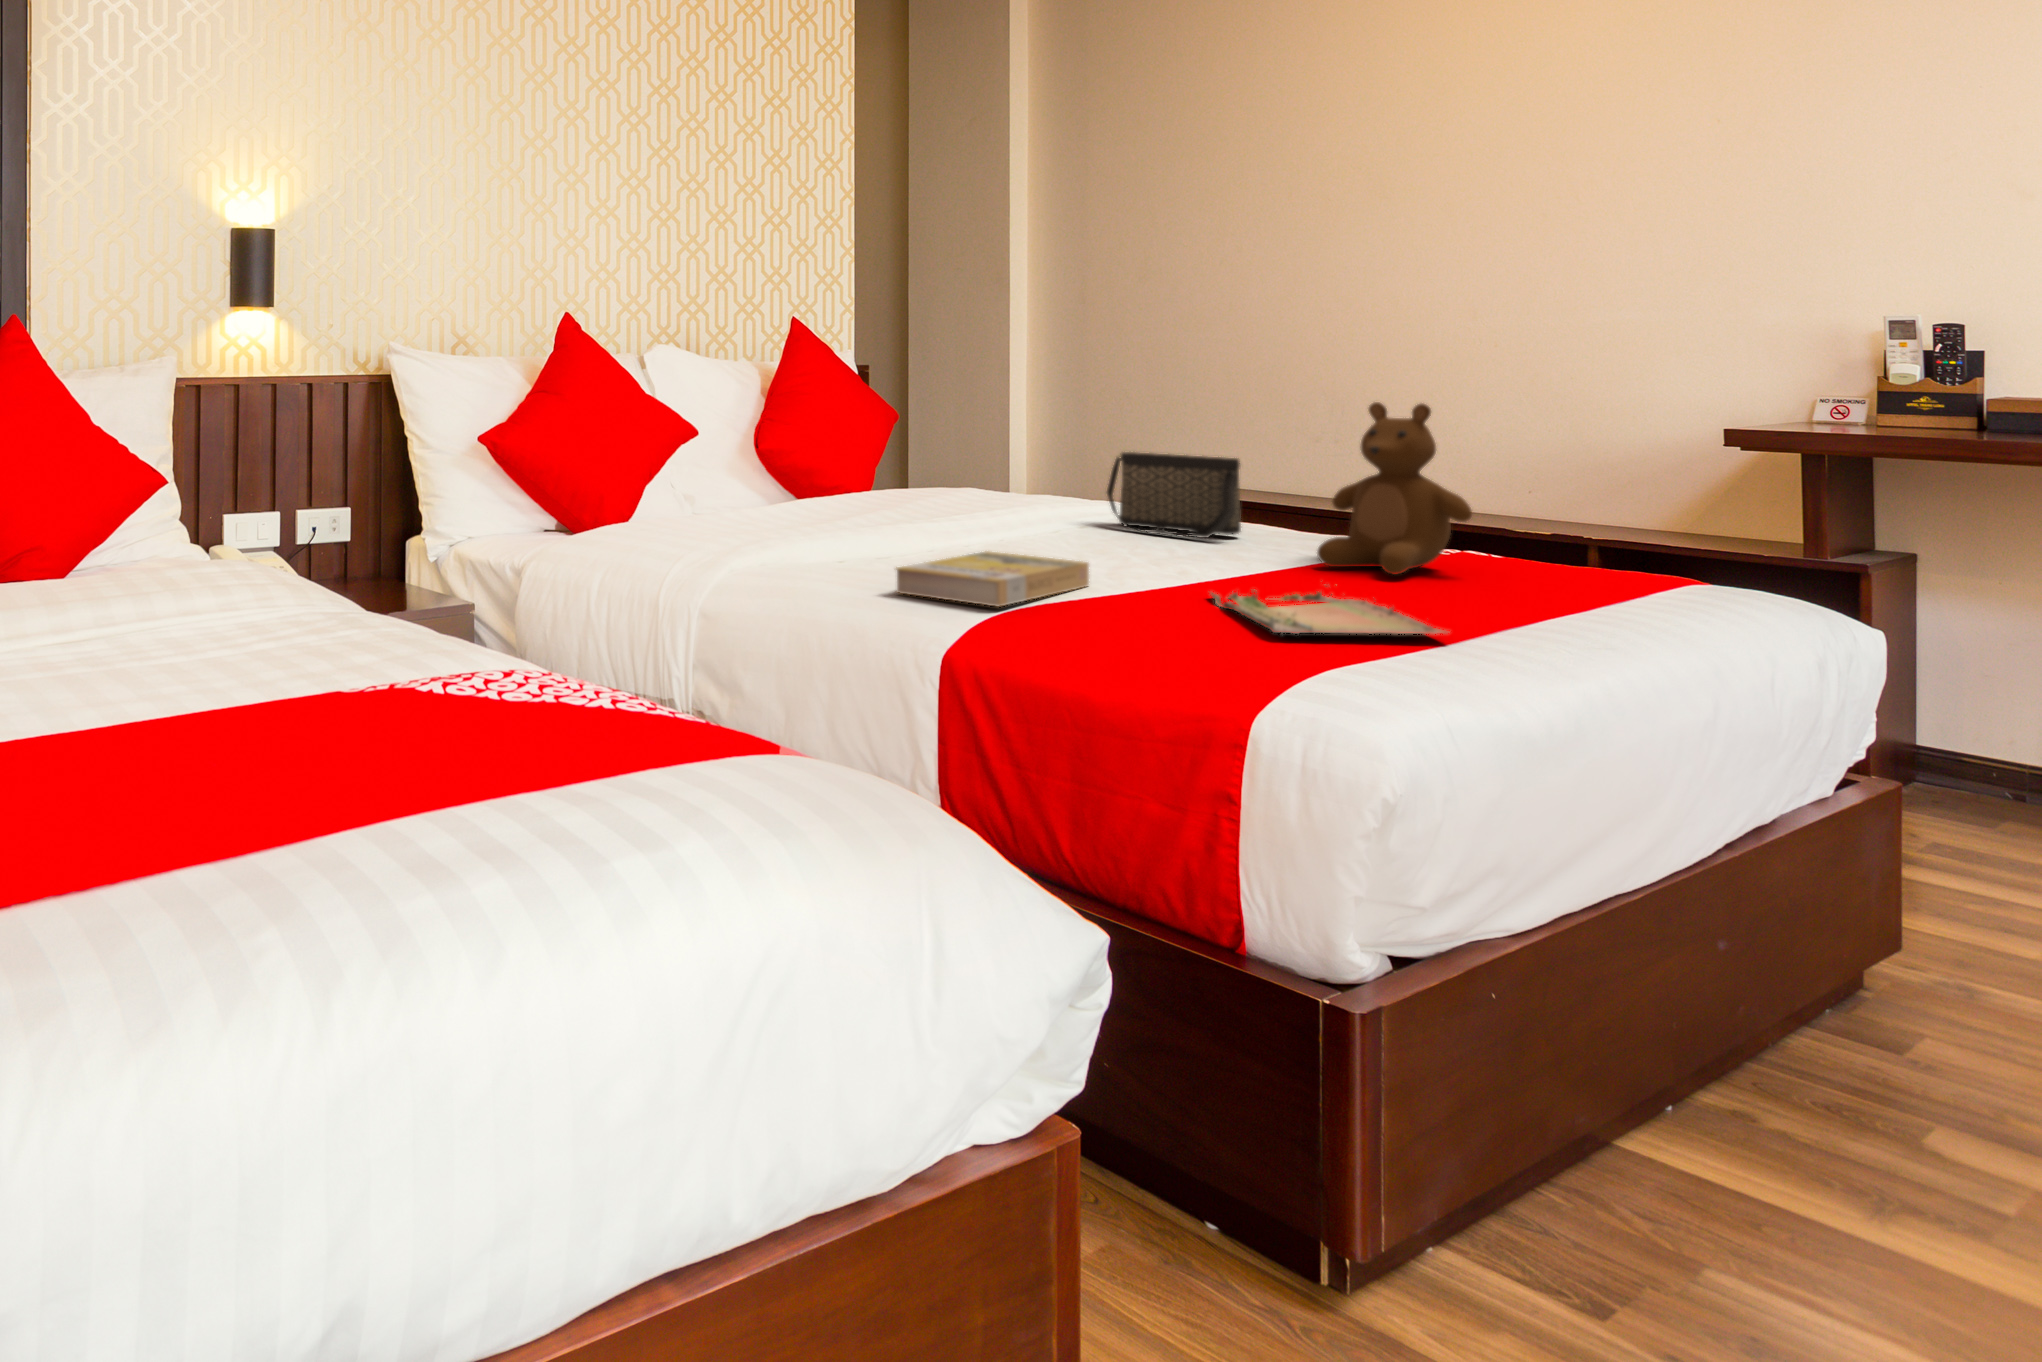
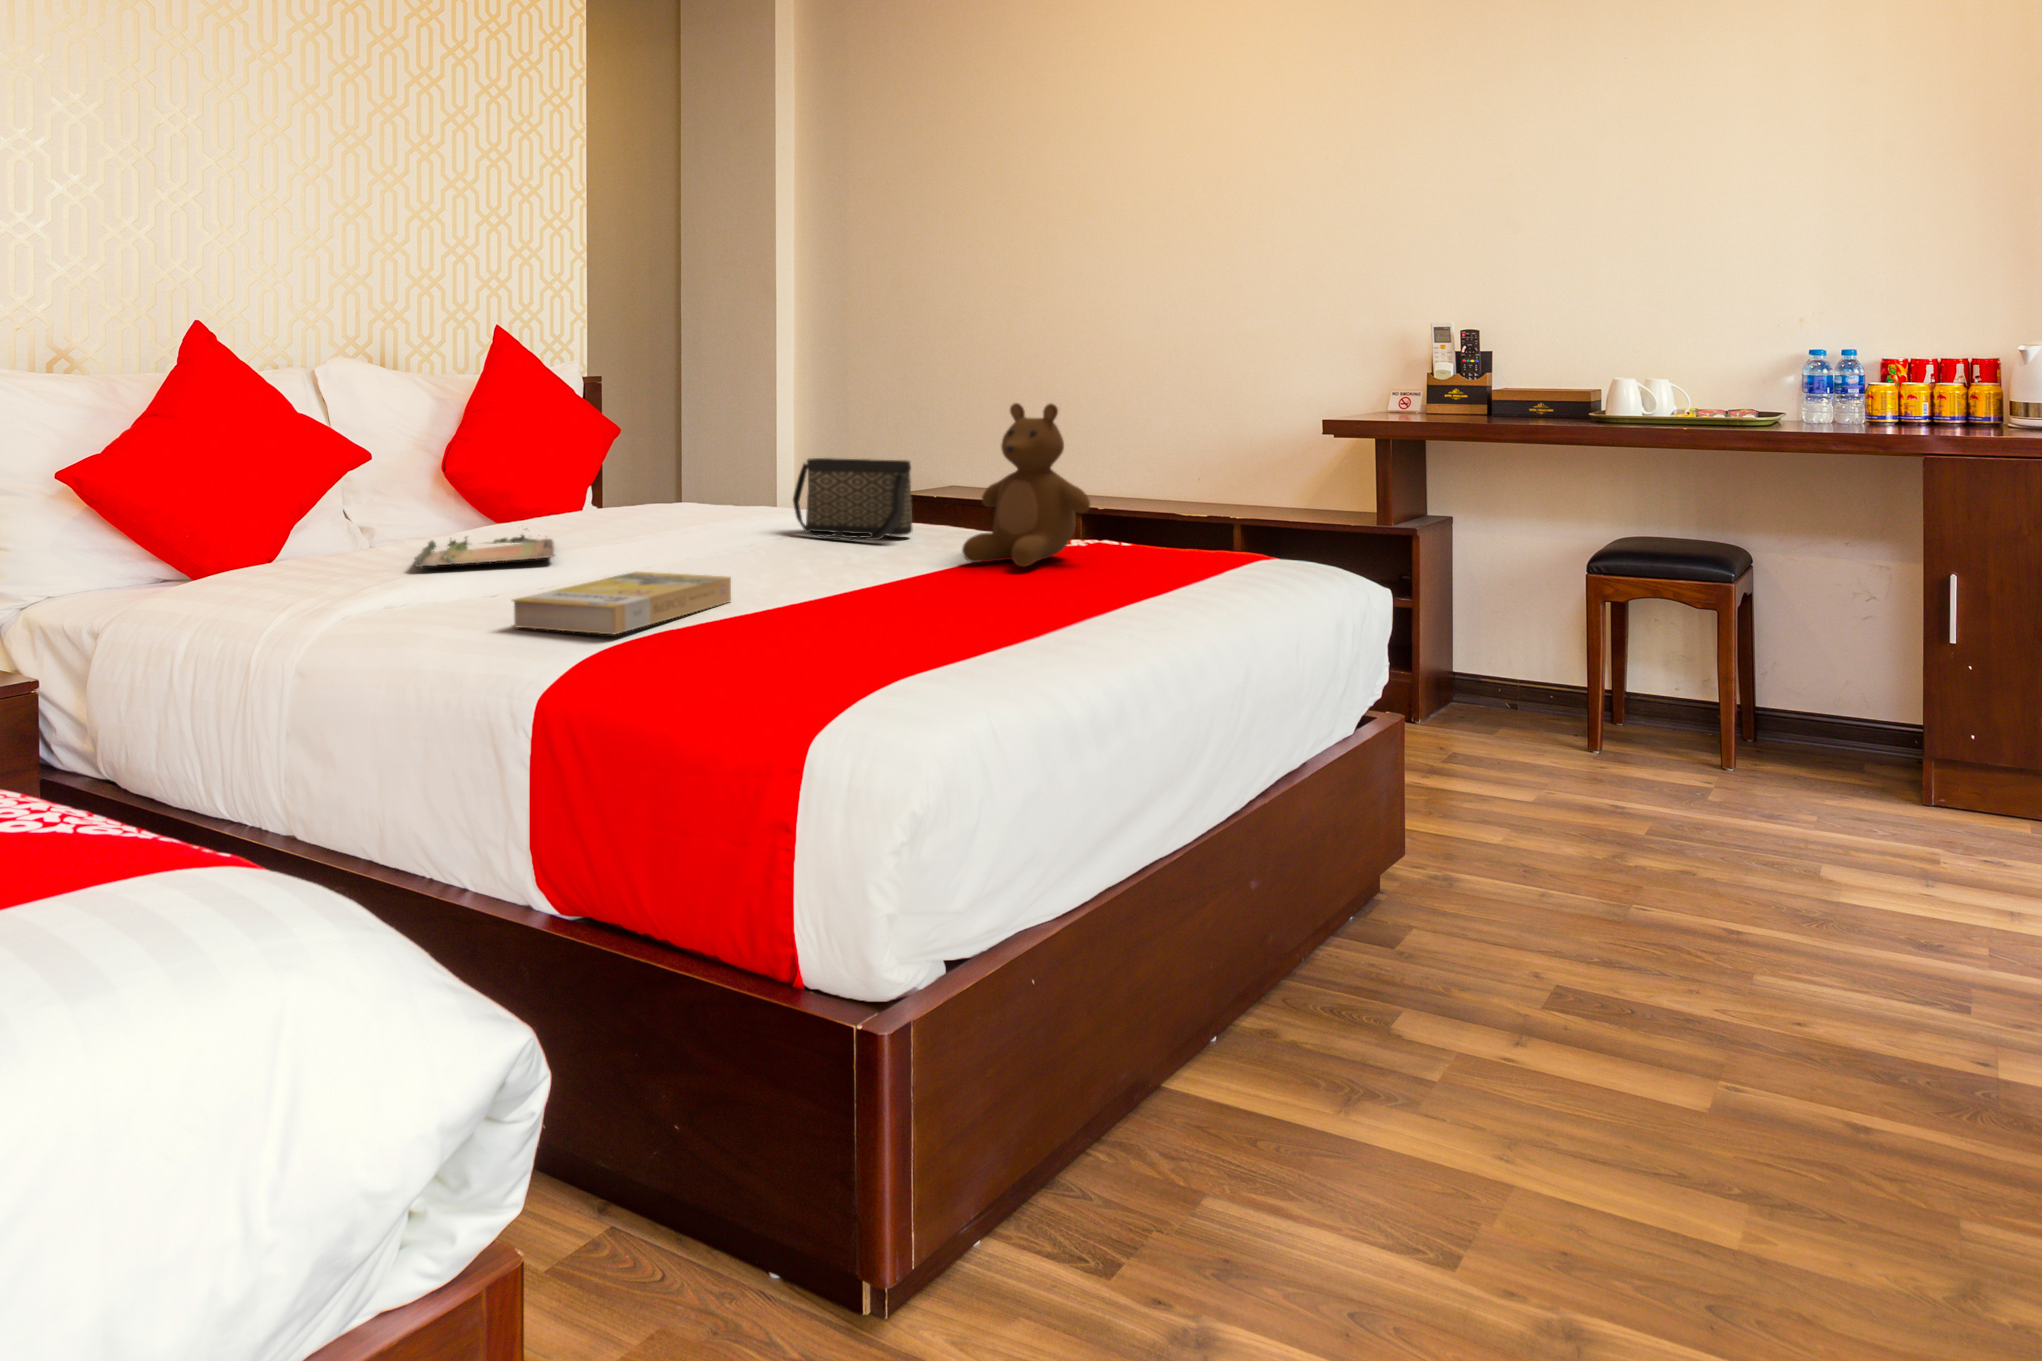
tray: present [1211,589,1446,634] -> present [415,535,555,567]

